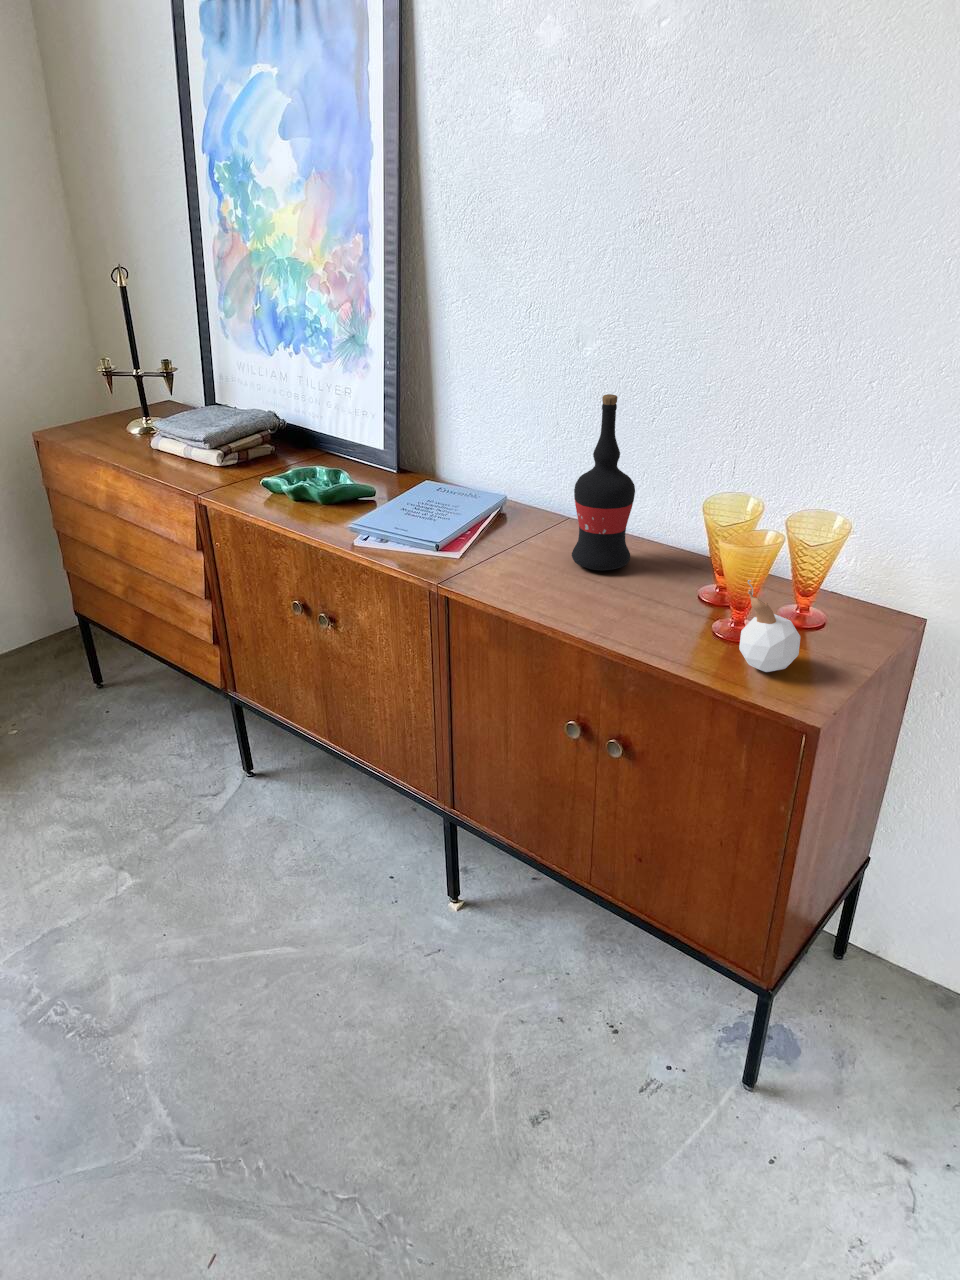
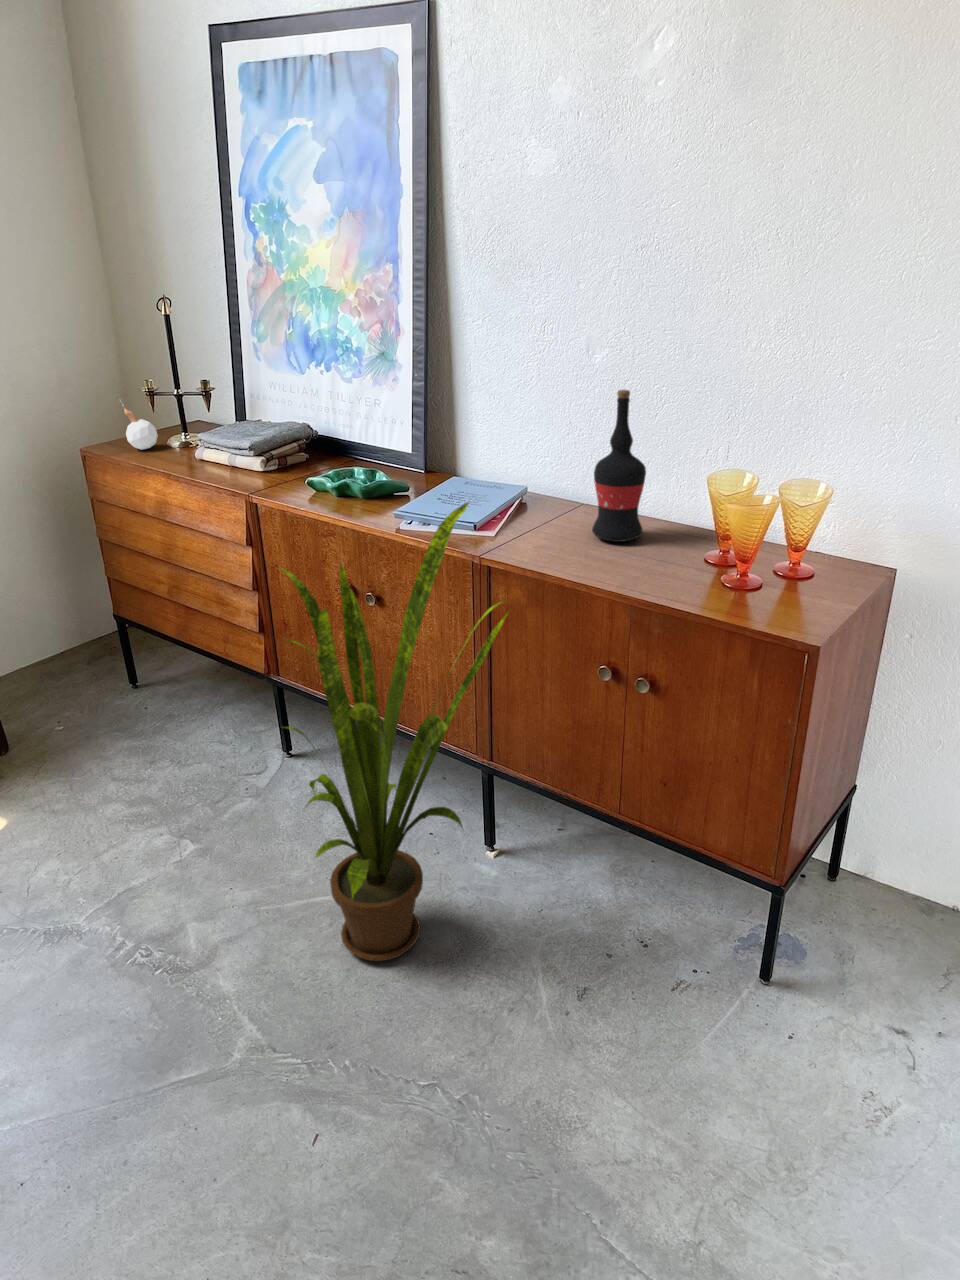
house plant: none [187,524,468,1036] -> present [279,503,509,961]
candle: present [739,580,800,672] -> present [120,401,158,450]

